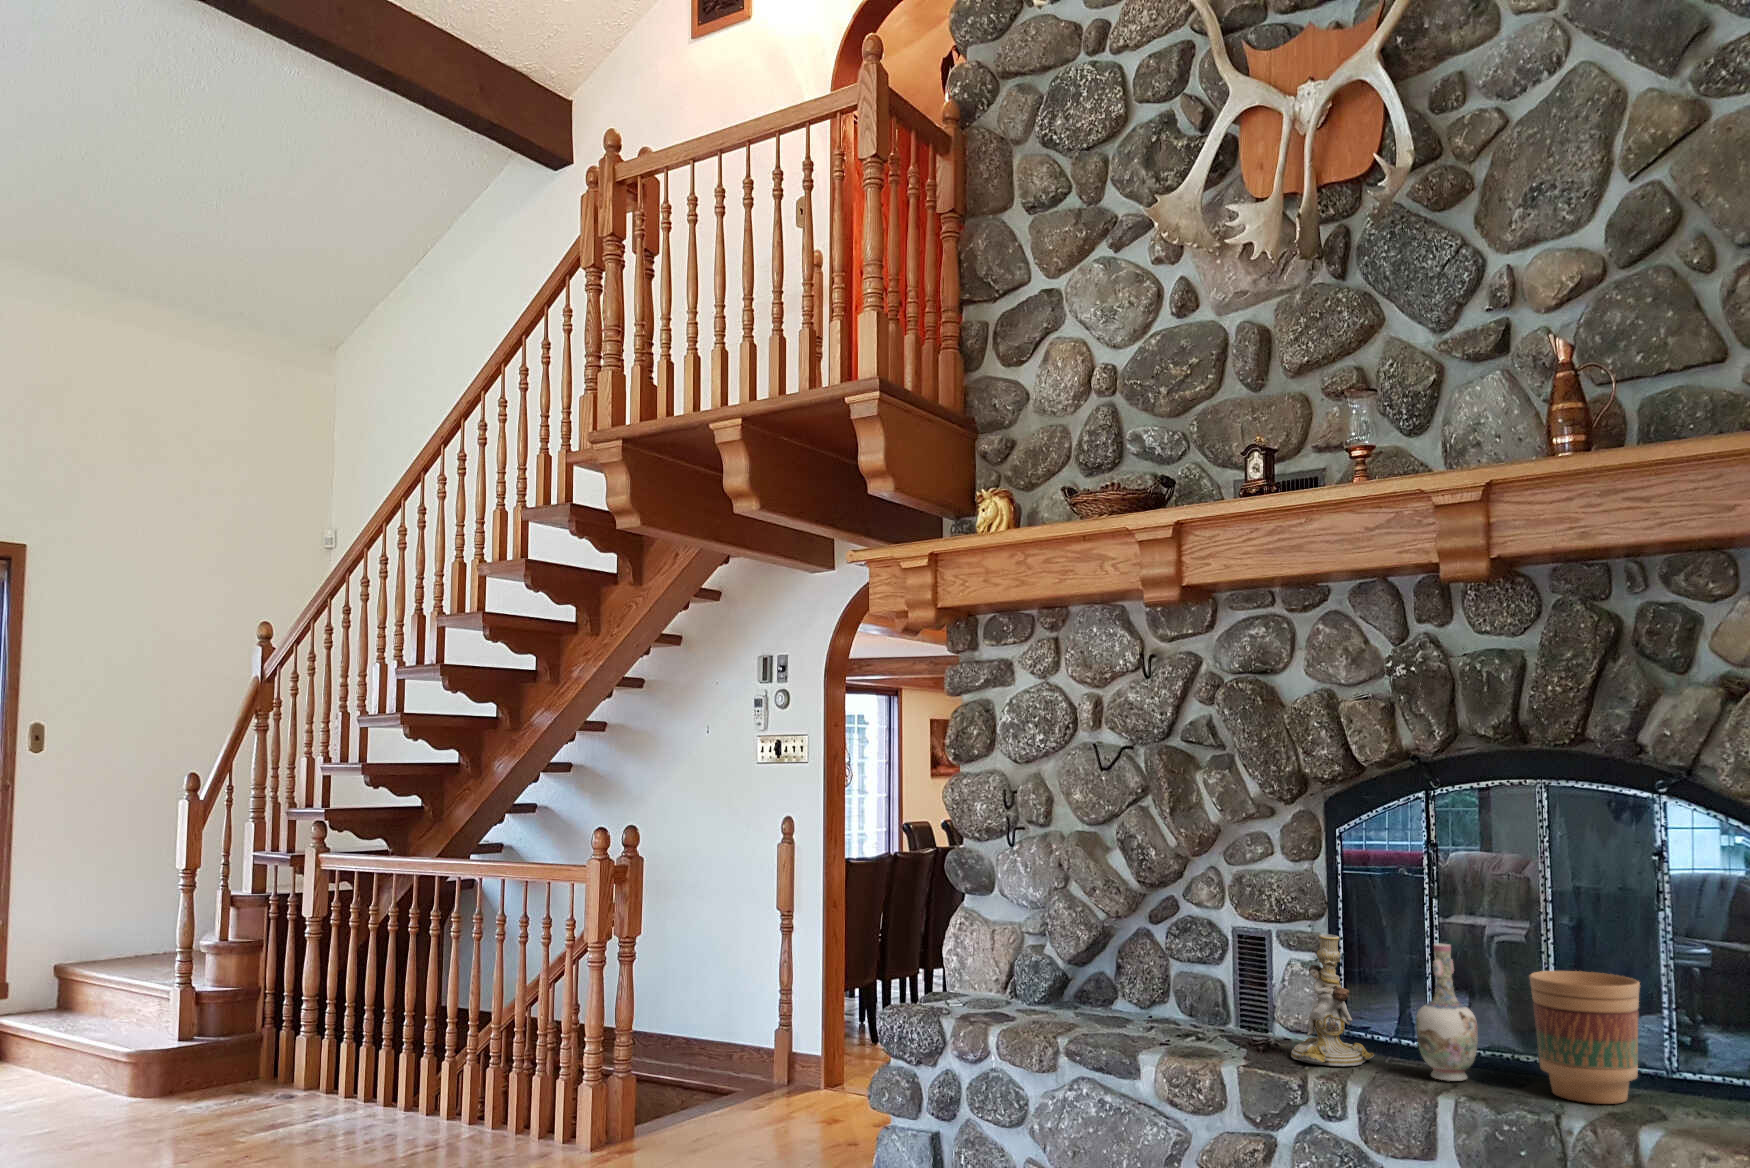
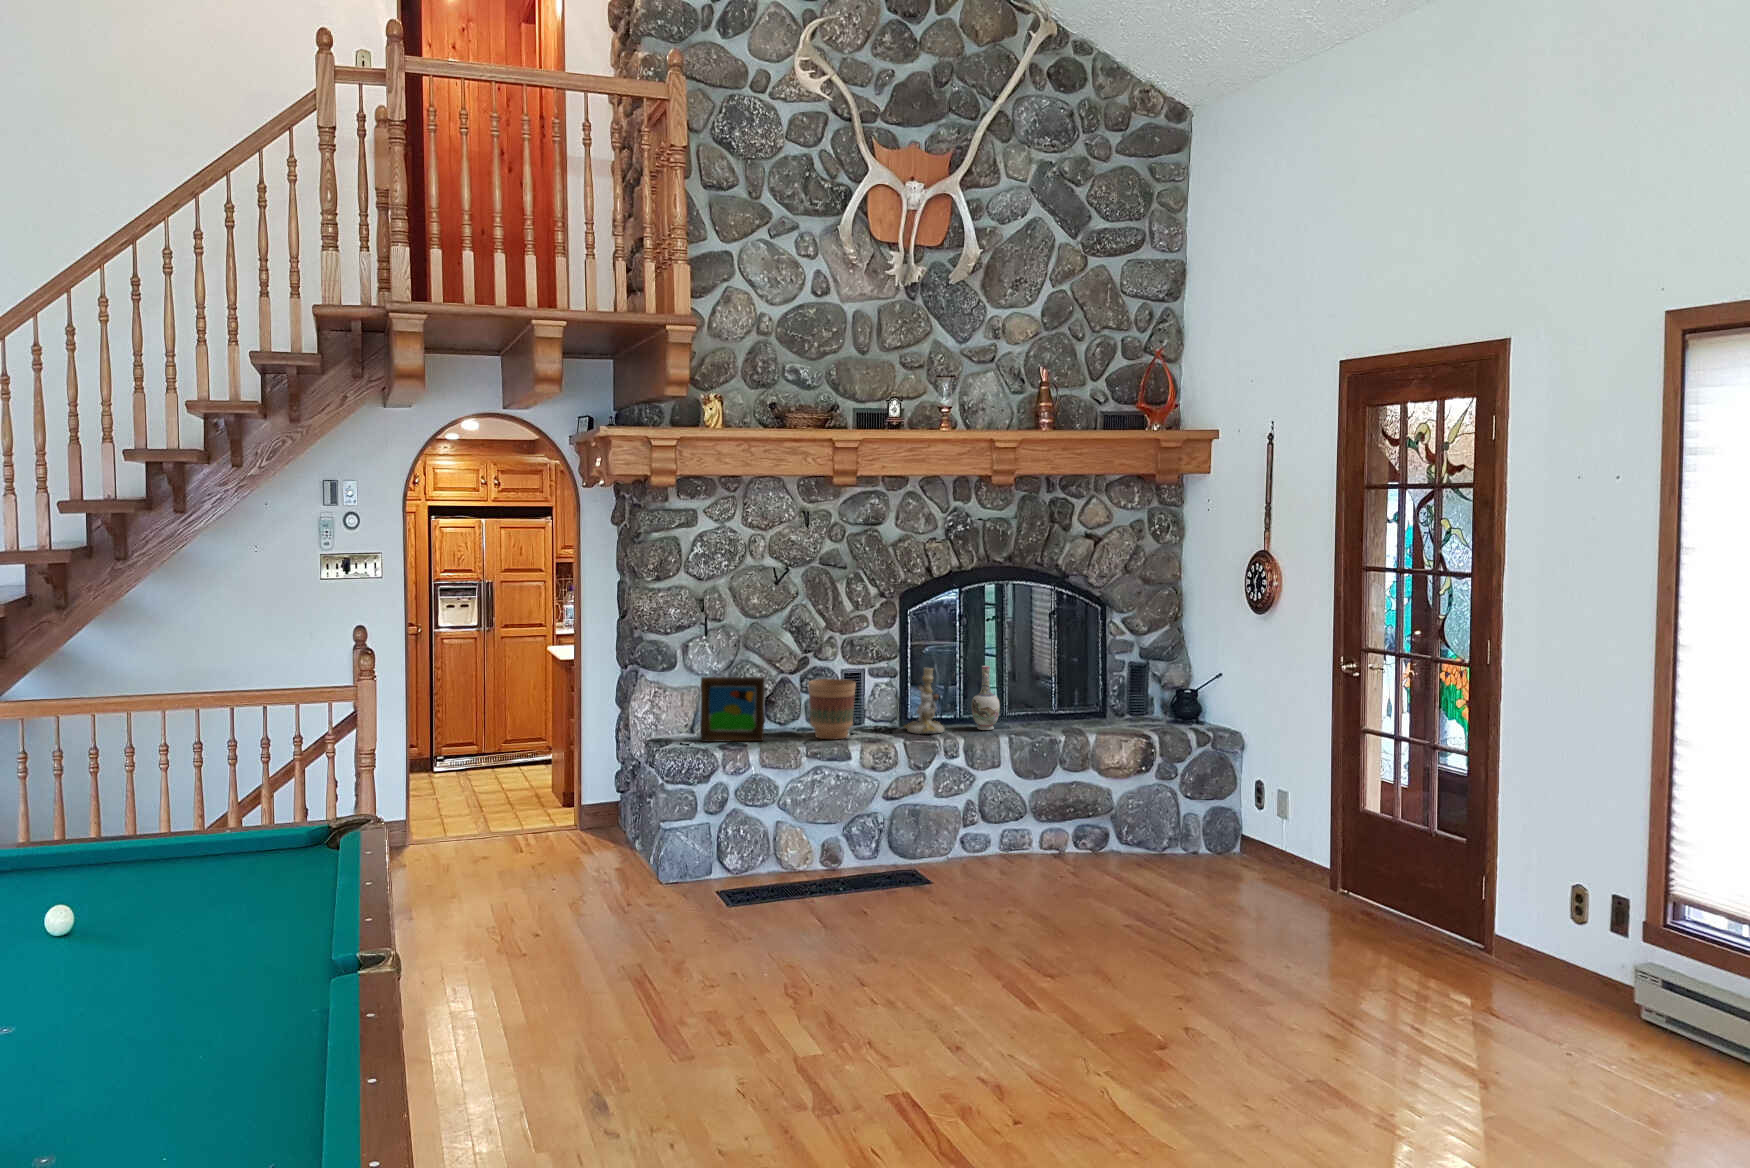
picture frame: none [970,908,1054,1023] -> present [700,677,764,742]
flower pot: present [1529,971,1640,1104] -> present [808,679,856,739]

